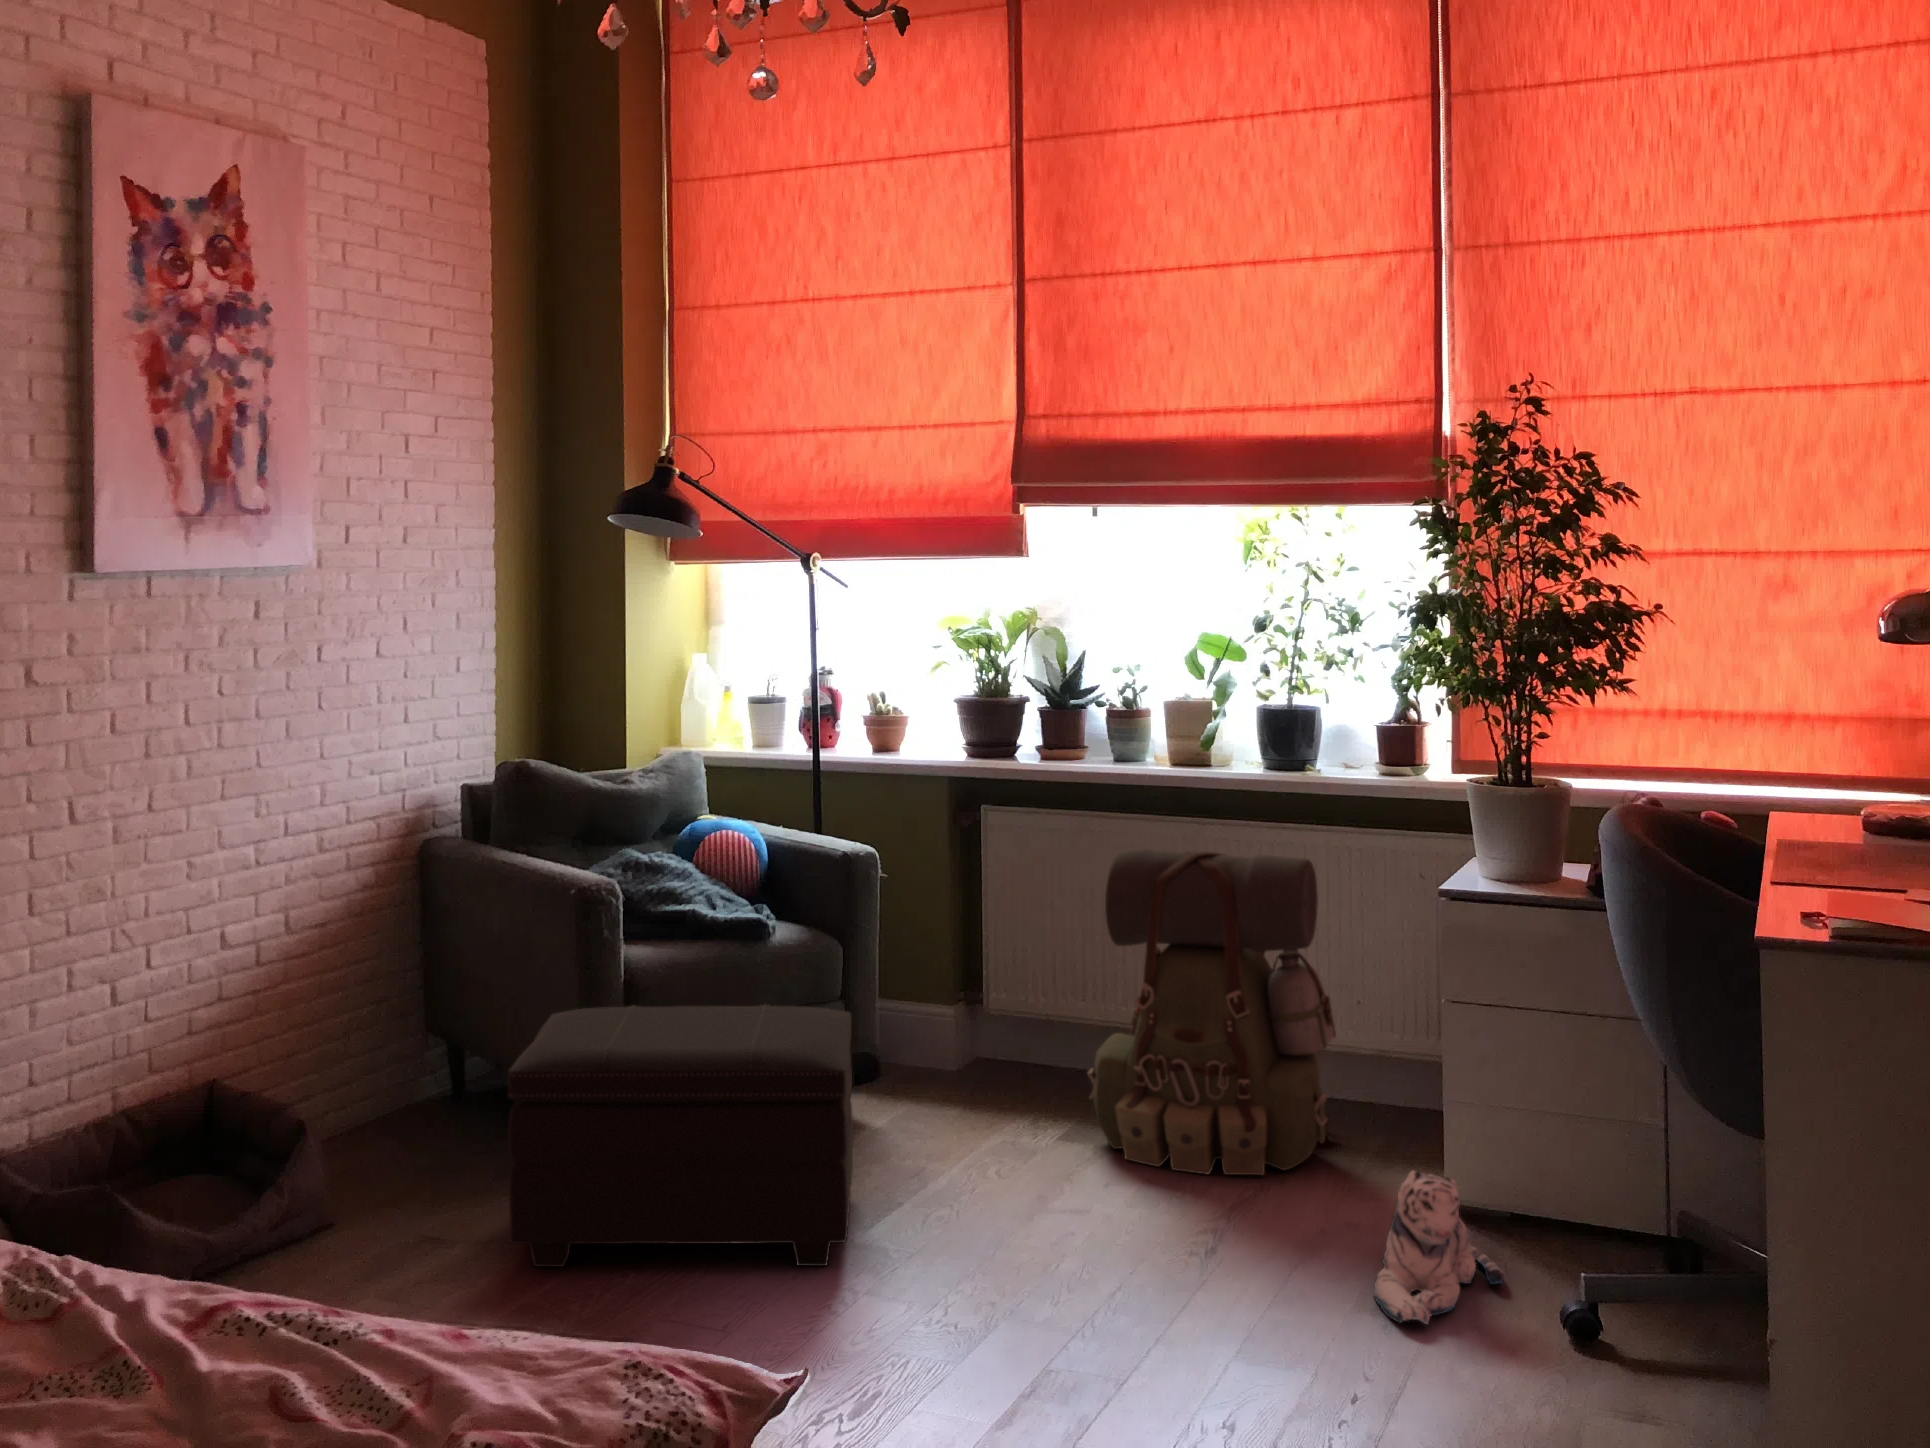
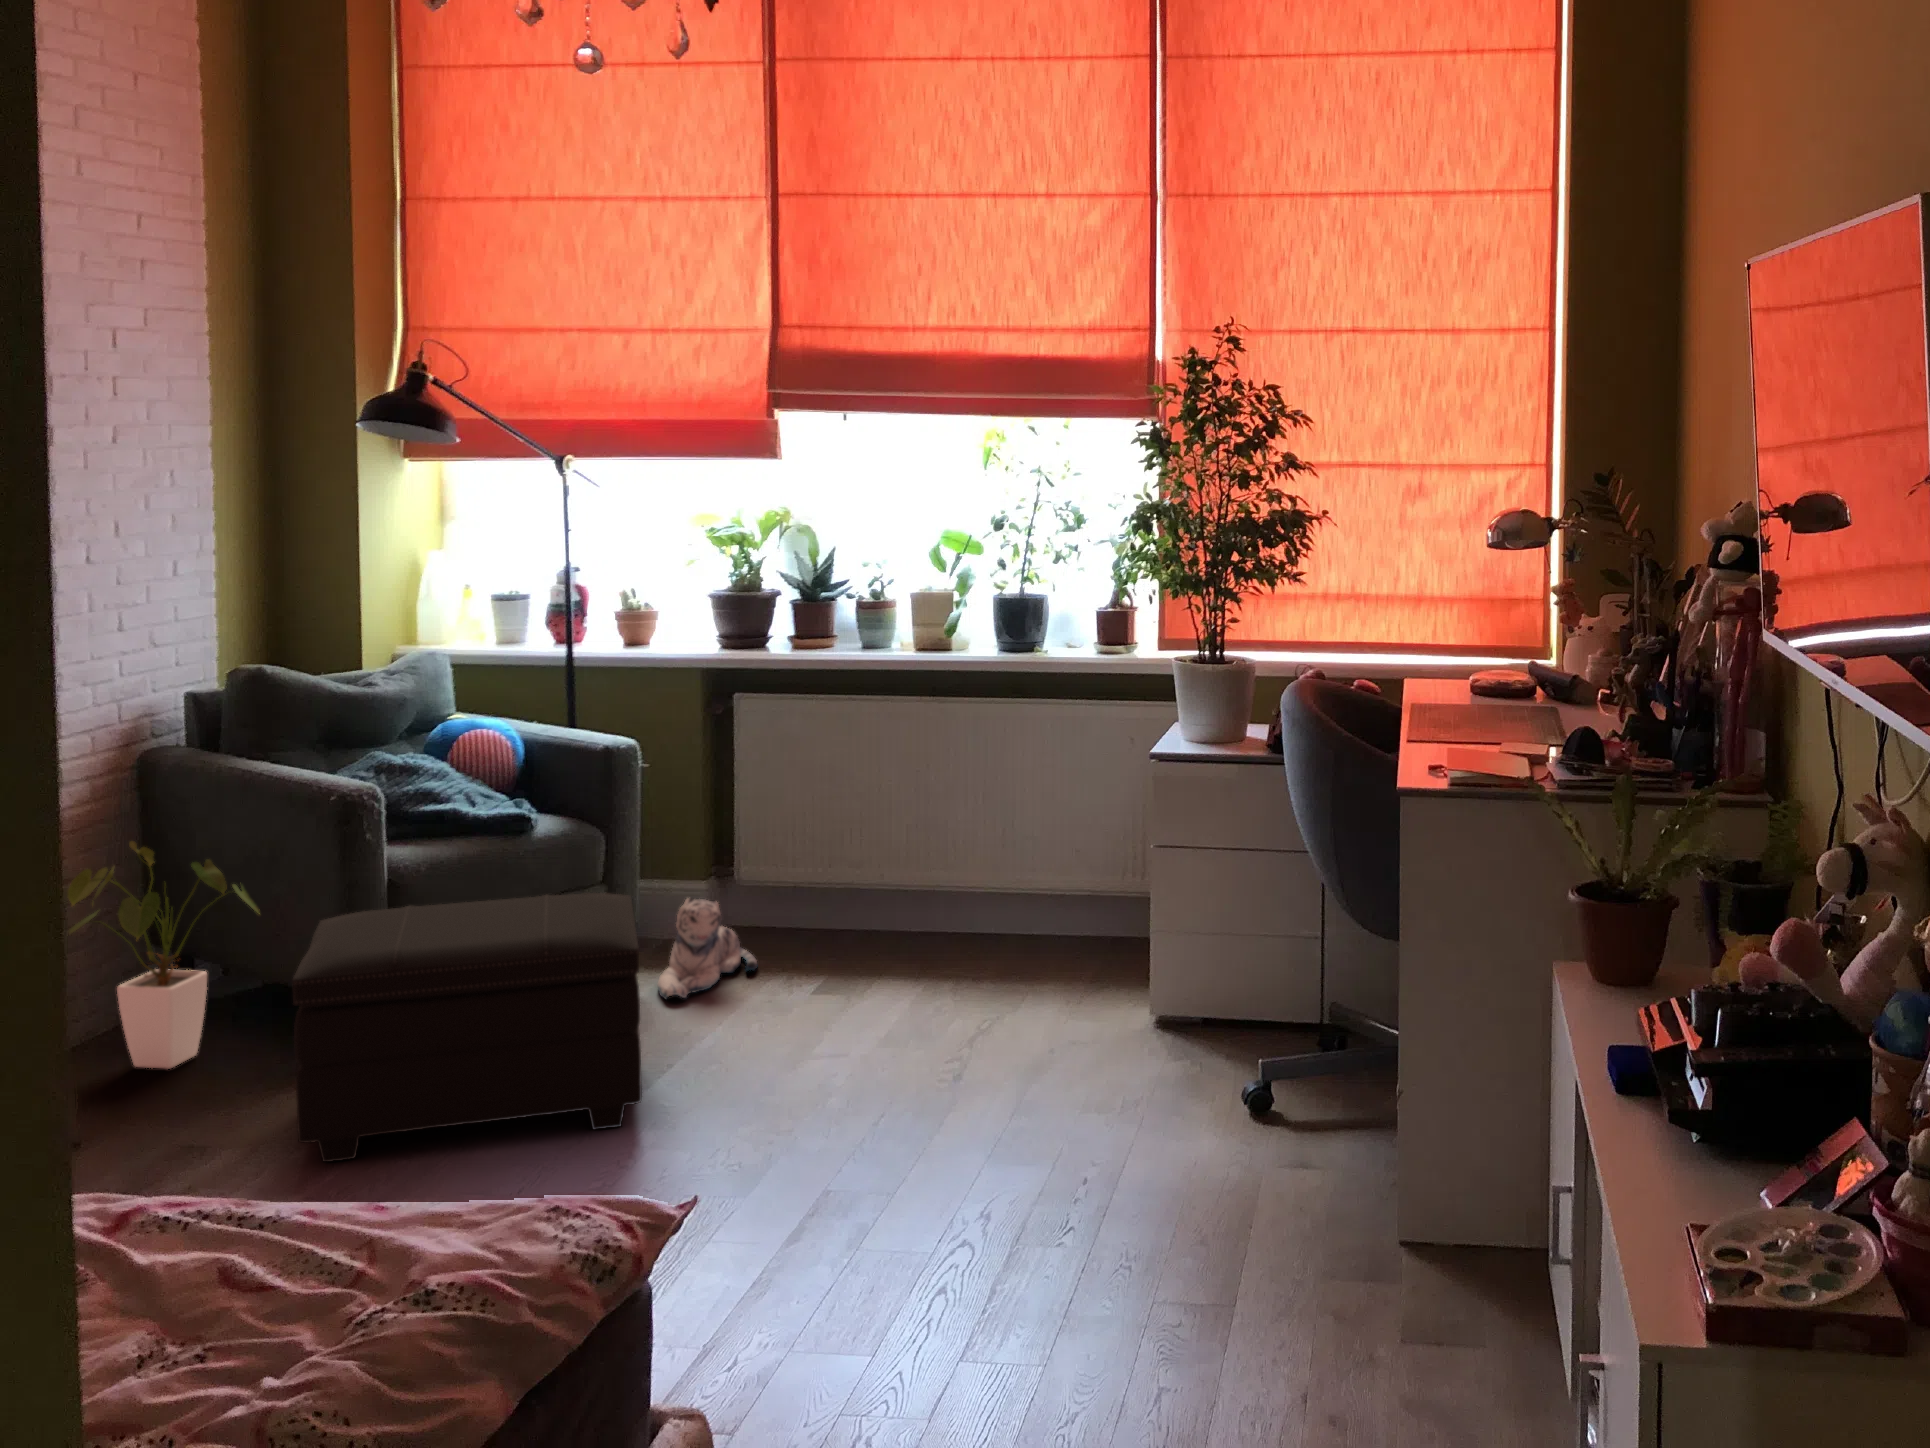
backpack: present [1088,848,1336,1175] -> none [845,729,1064,1010]
house plant: none [335,924,510,1152] -> present [68,841,259,1069]
plush toy: present [1374,1171,1503,1325] -> present [658,898,757,999]

